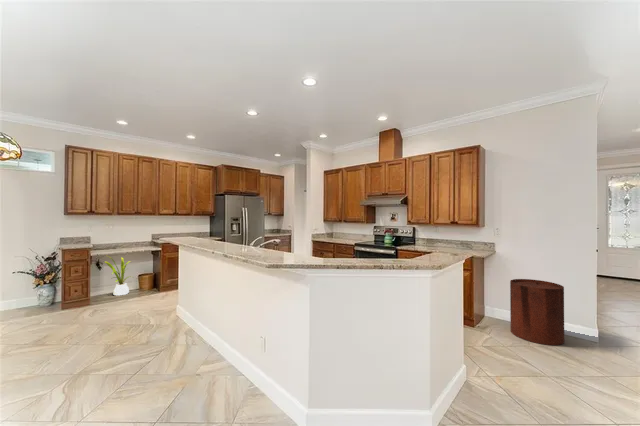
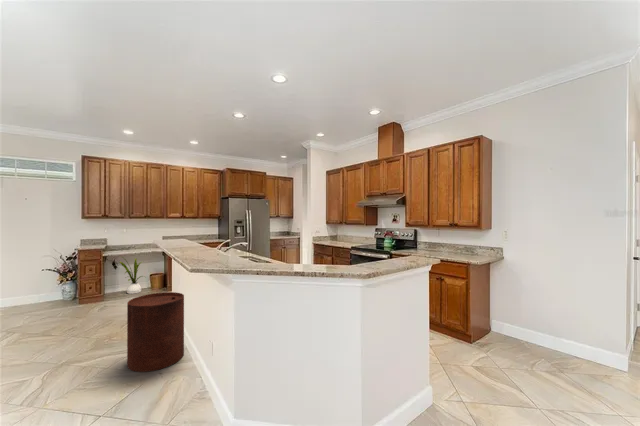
trash can: present [510,279,564,345] -> present [127,292,184,372]

